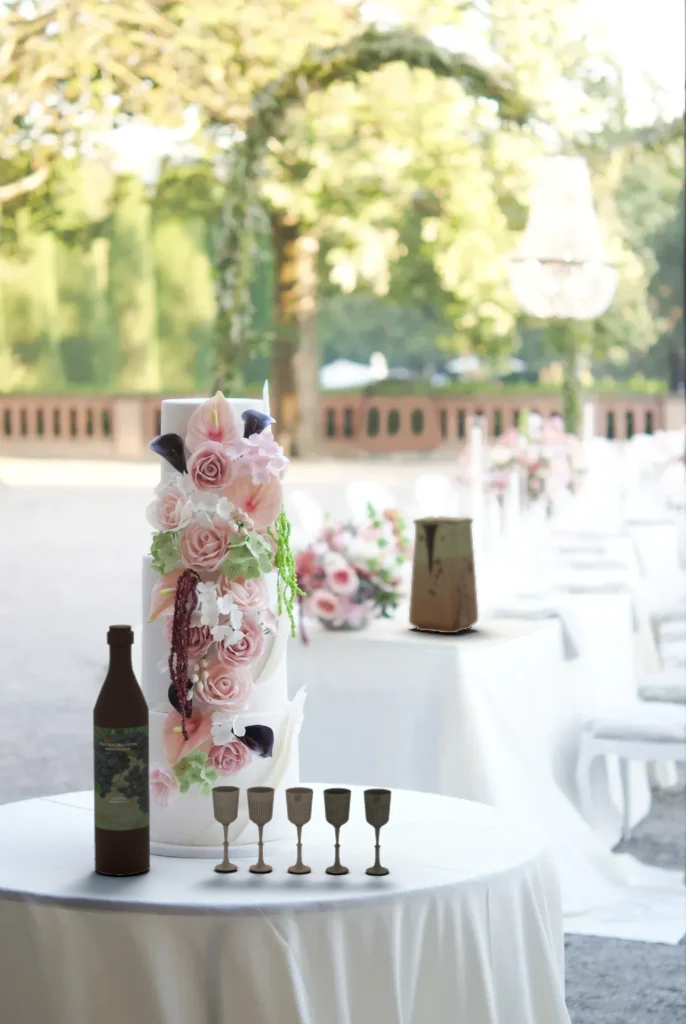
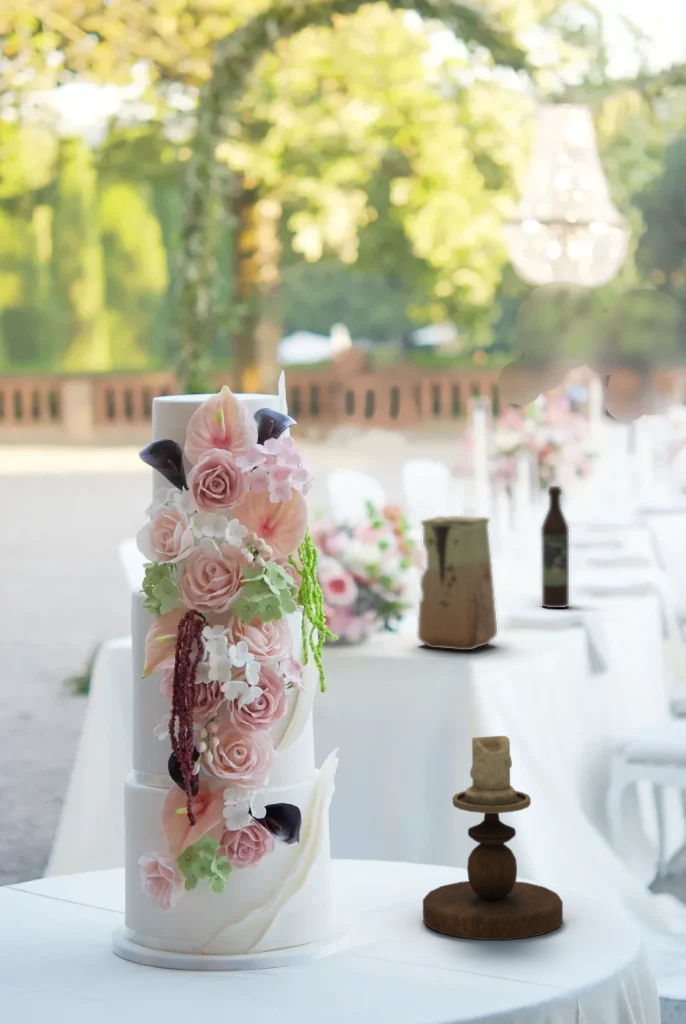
wine bottle: present [93,625,150,875] -> present [541,486,569,608]
candlestick: none [375,680,488,843] -> present [423,736,563,940]
wine glass: present [212,786,391,874] -> none [227,882,453,990]

